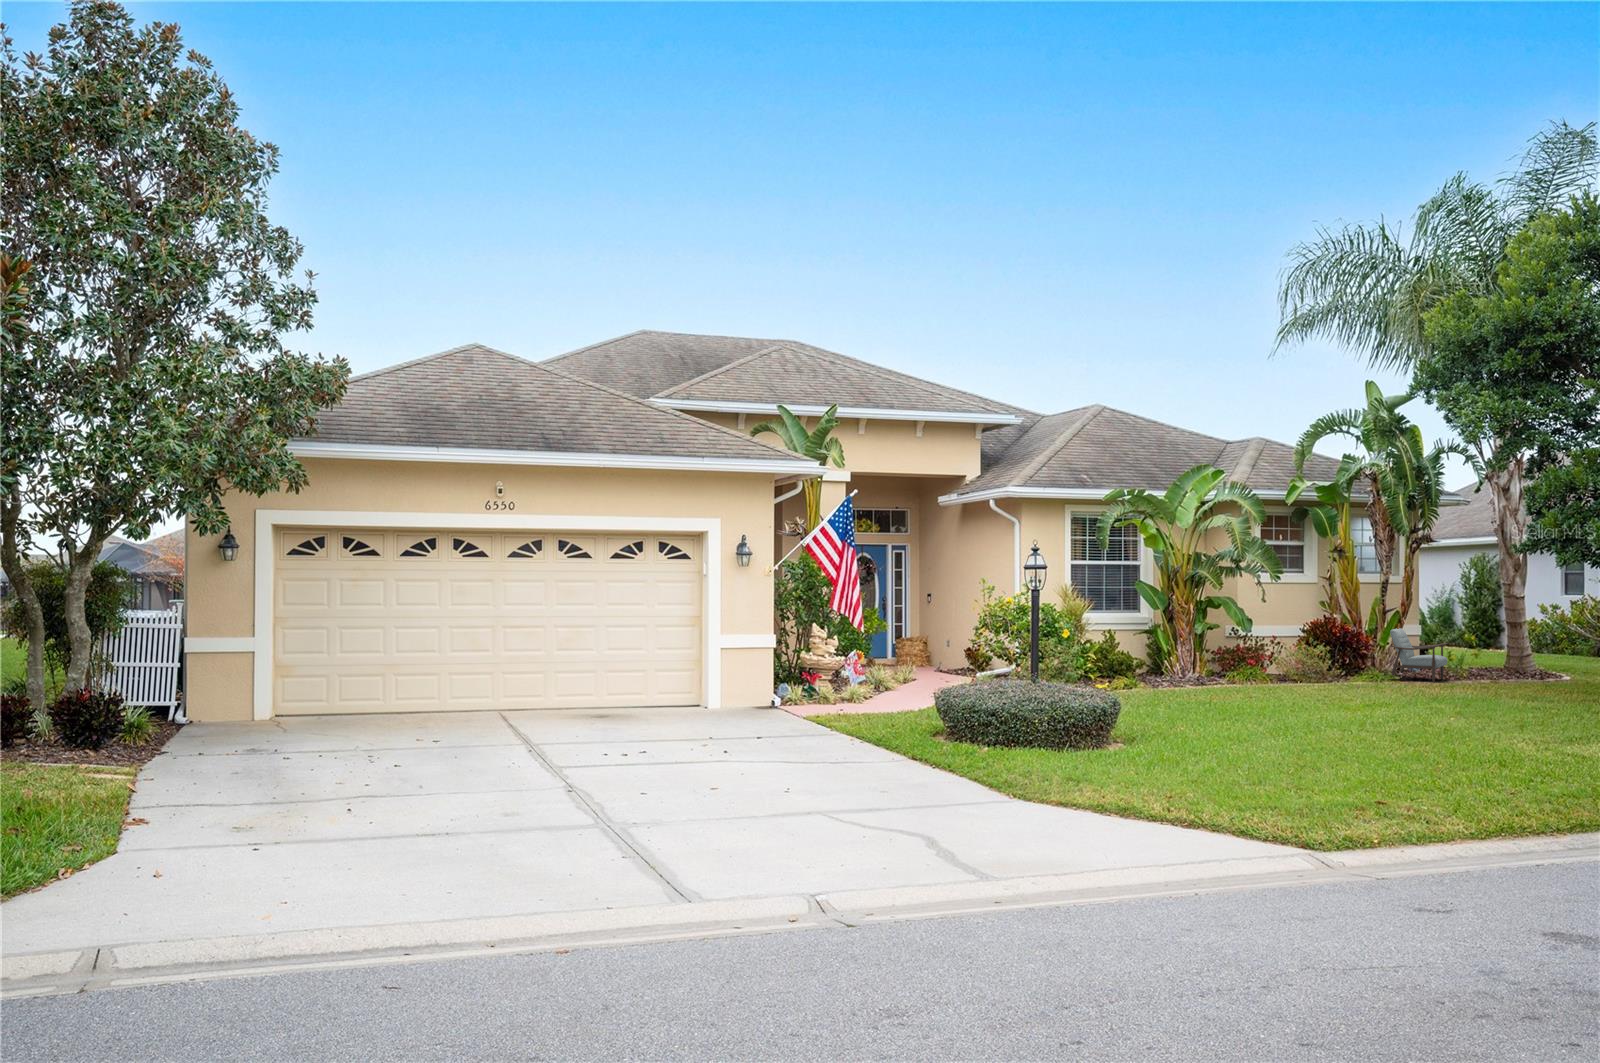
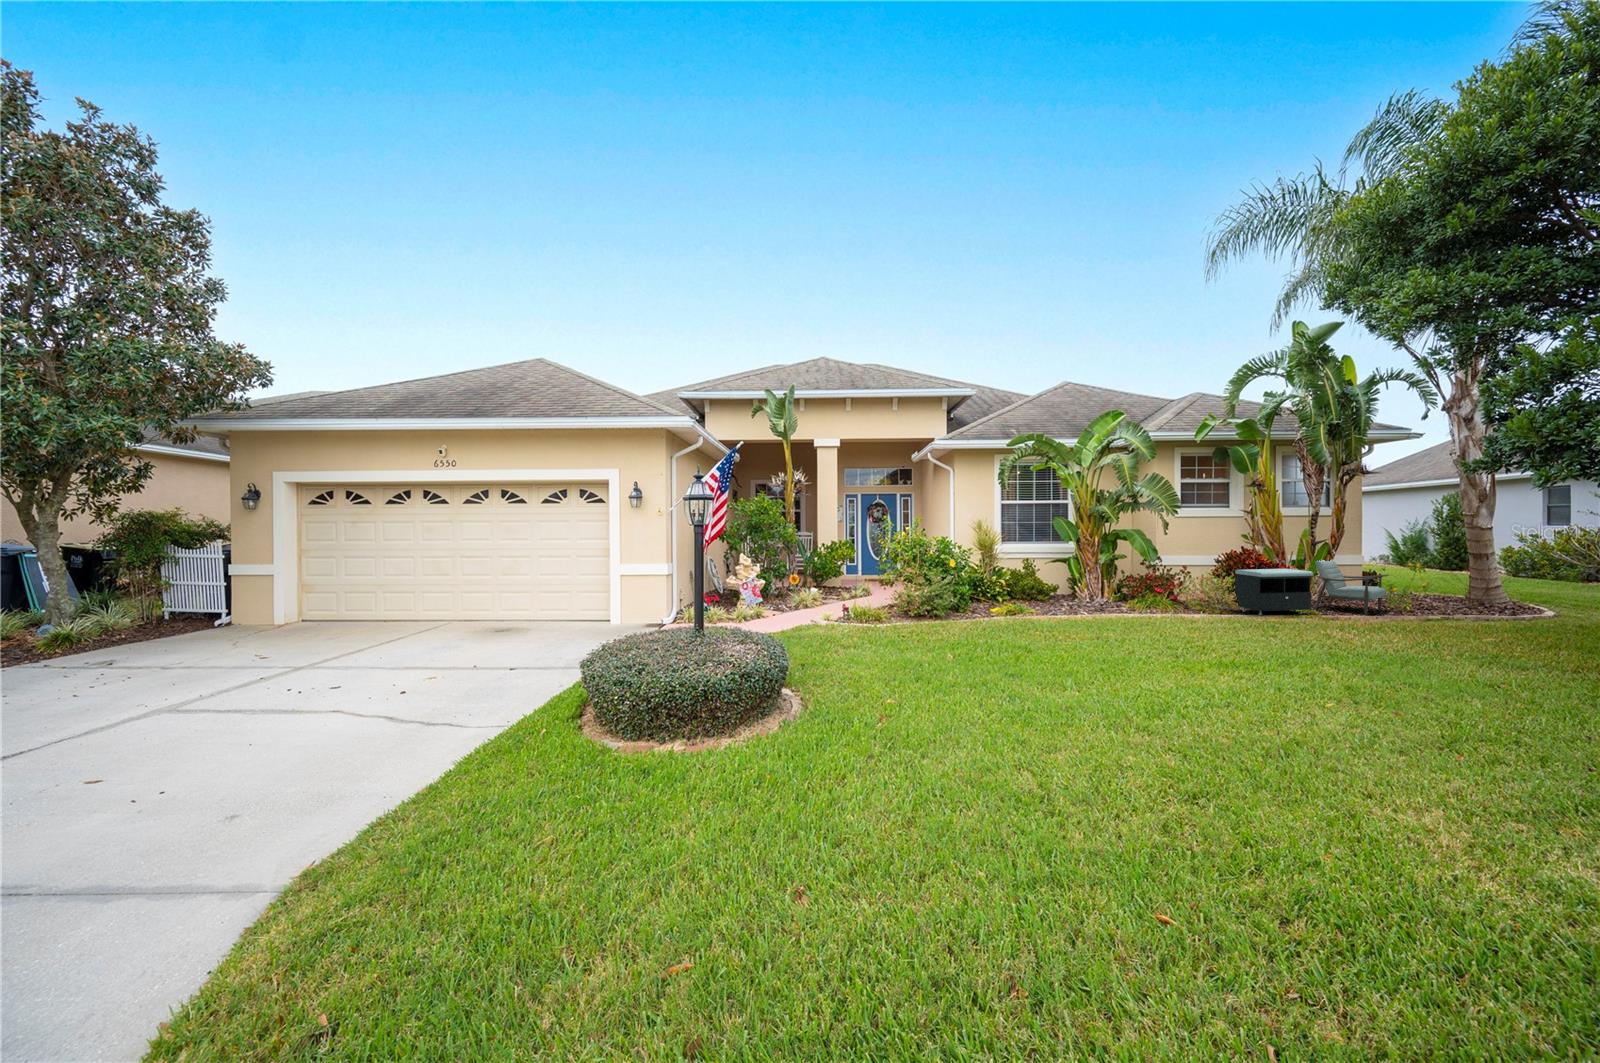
storage bench: none [1326,638,1392,685] -> present [1235,569,1313,615]

